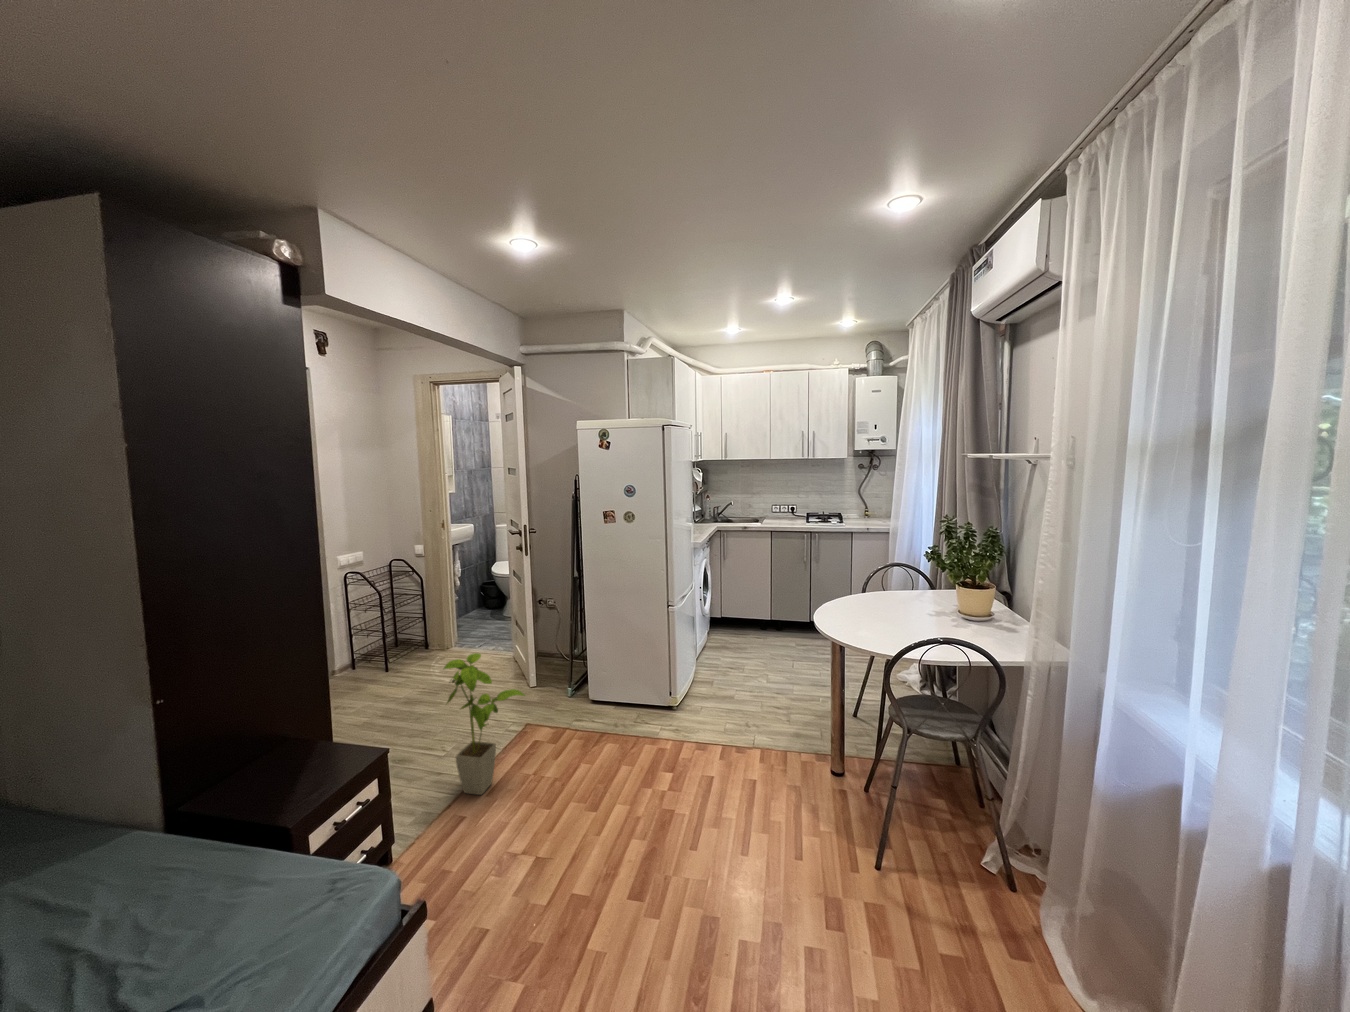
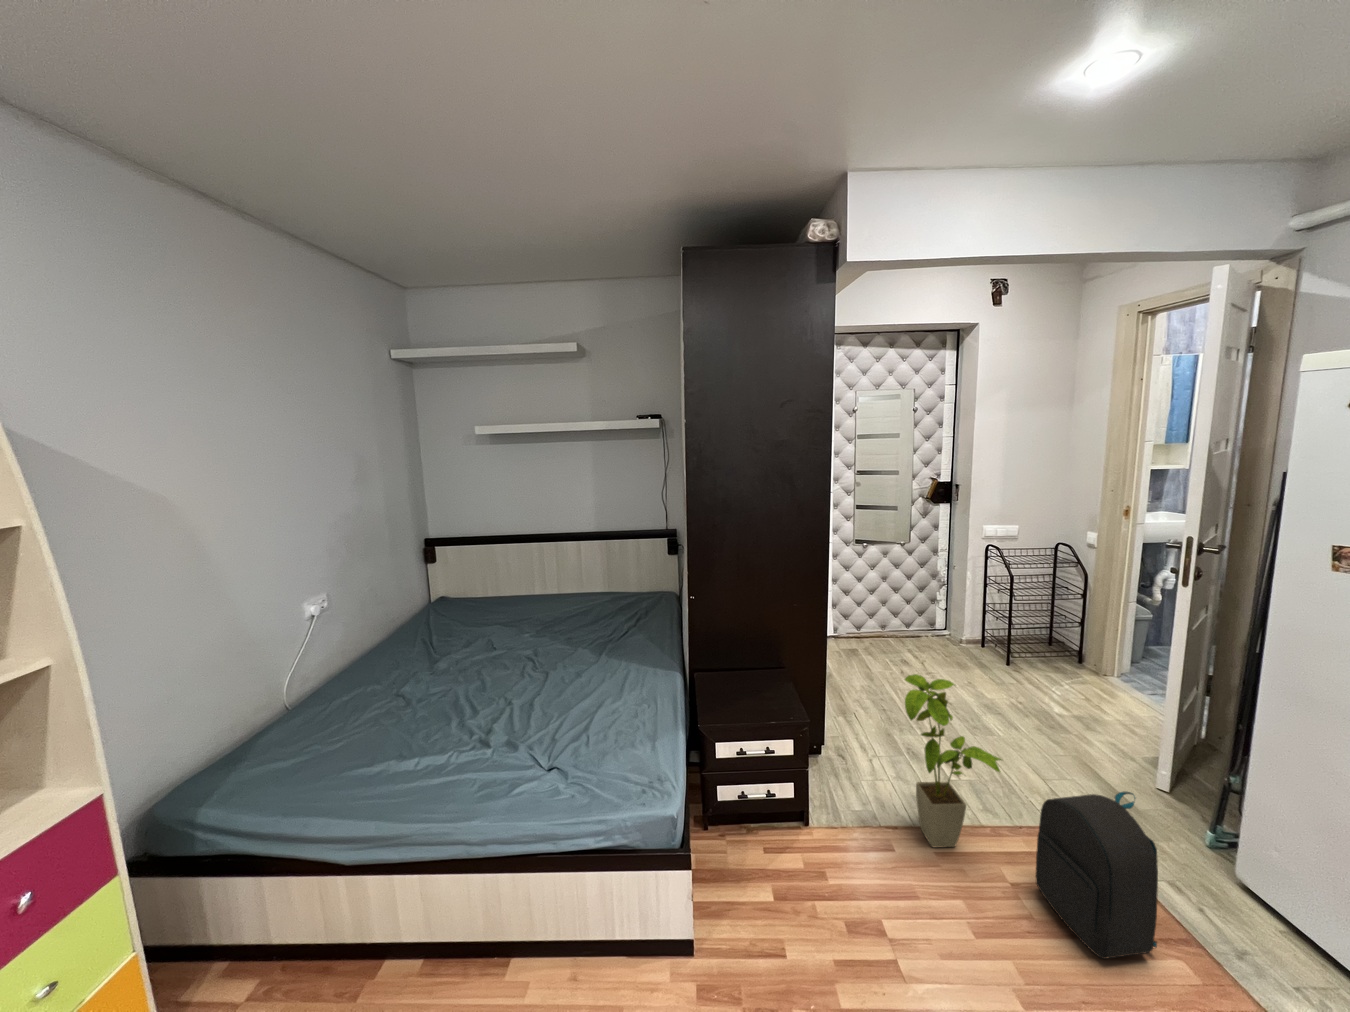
backpack: none [542,667,605,768] -> present [1036,792,1158,959]

